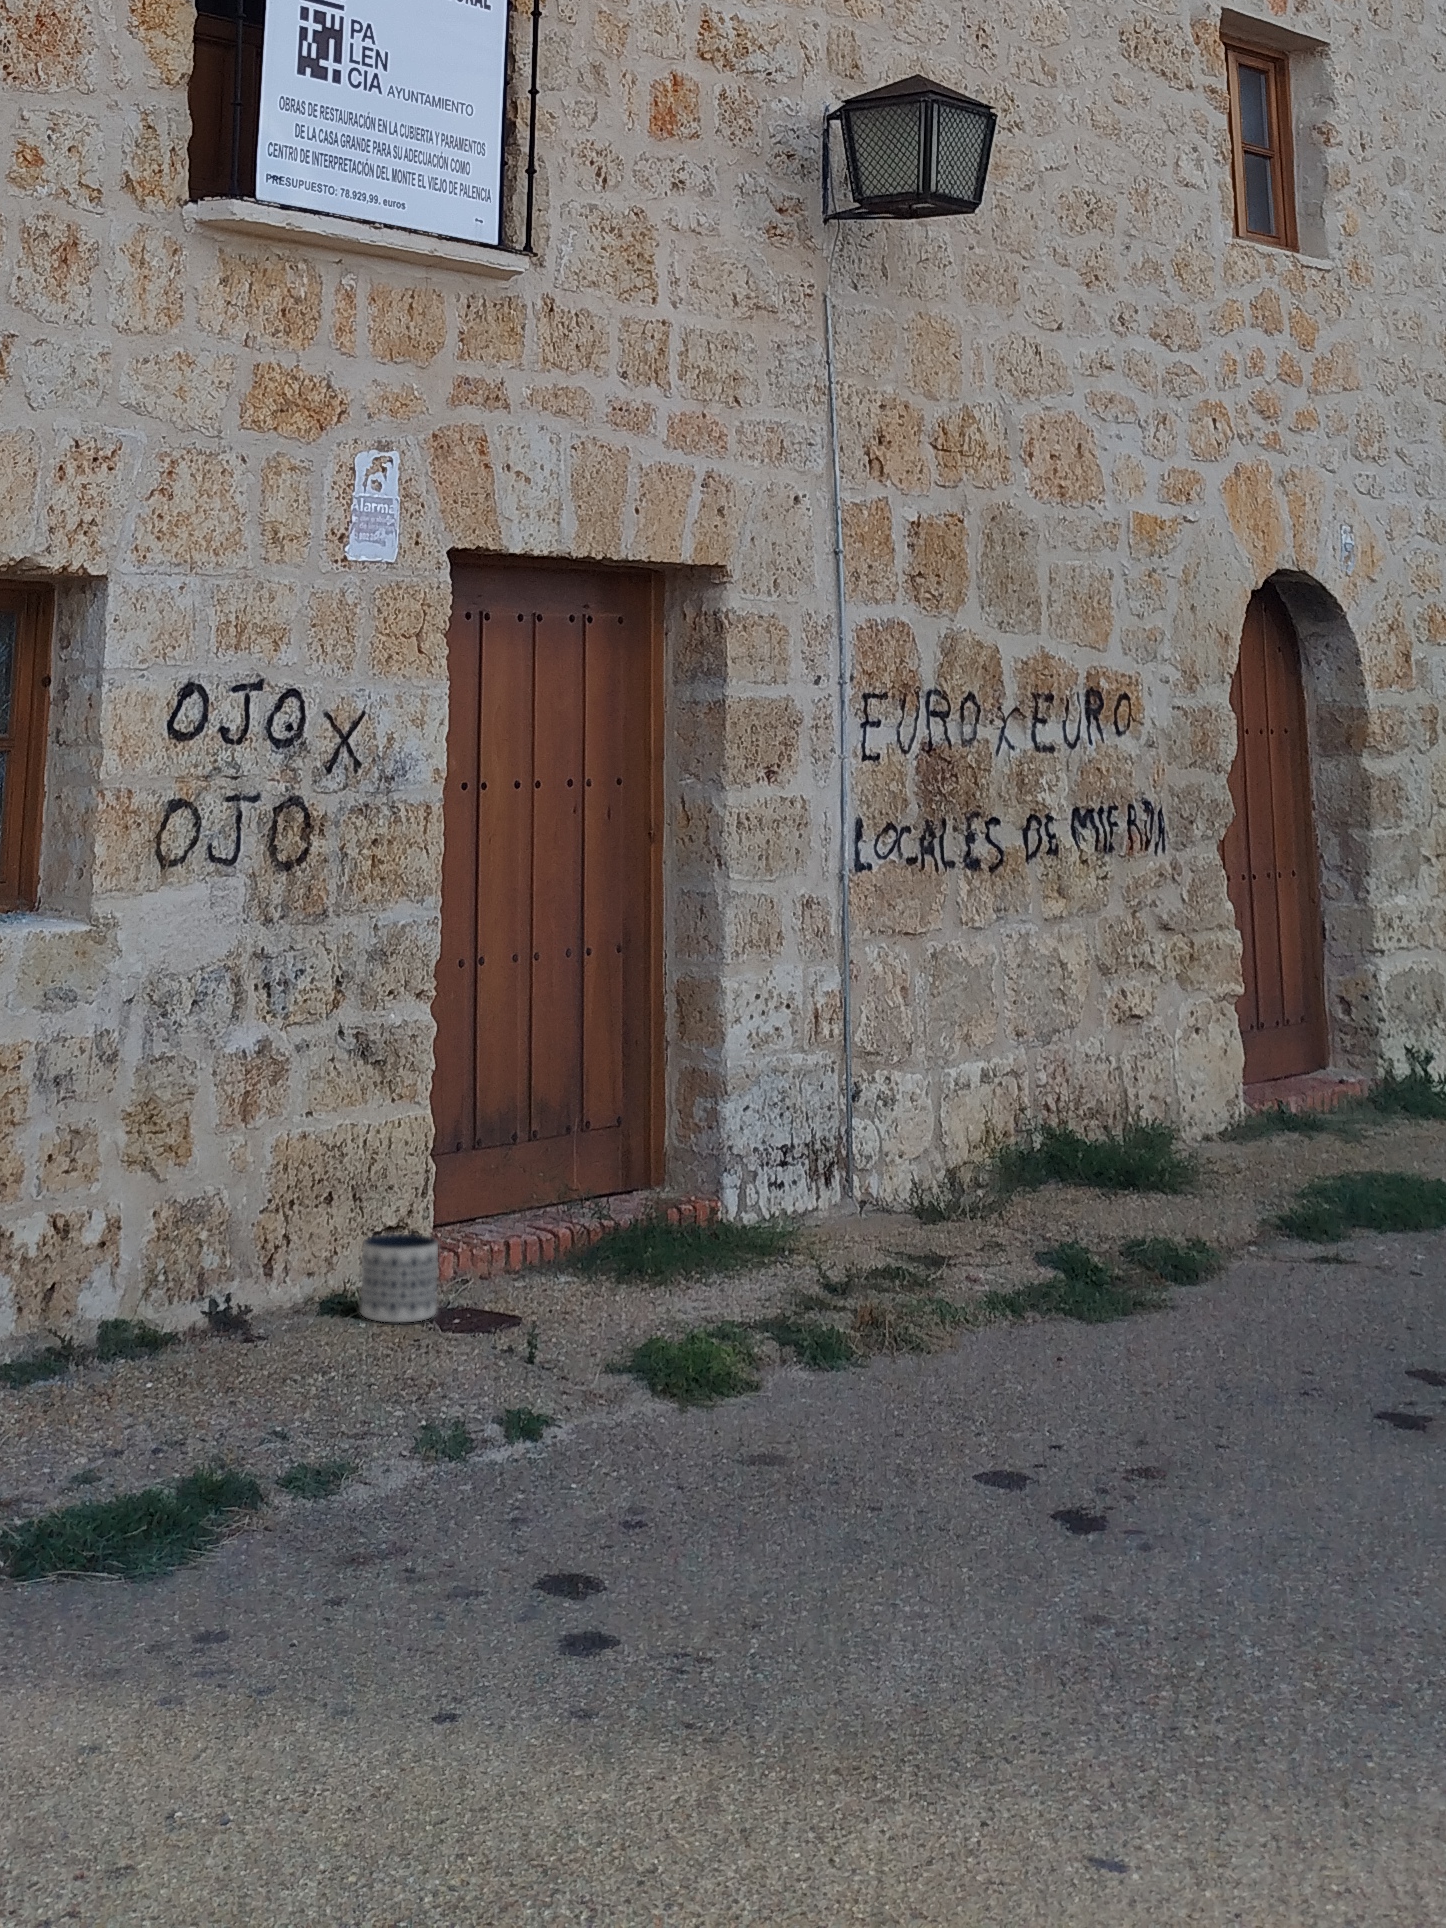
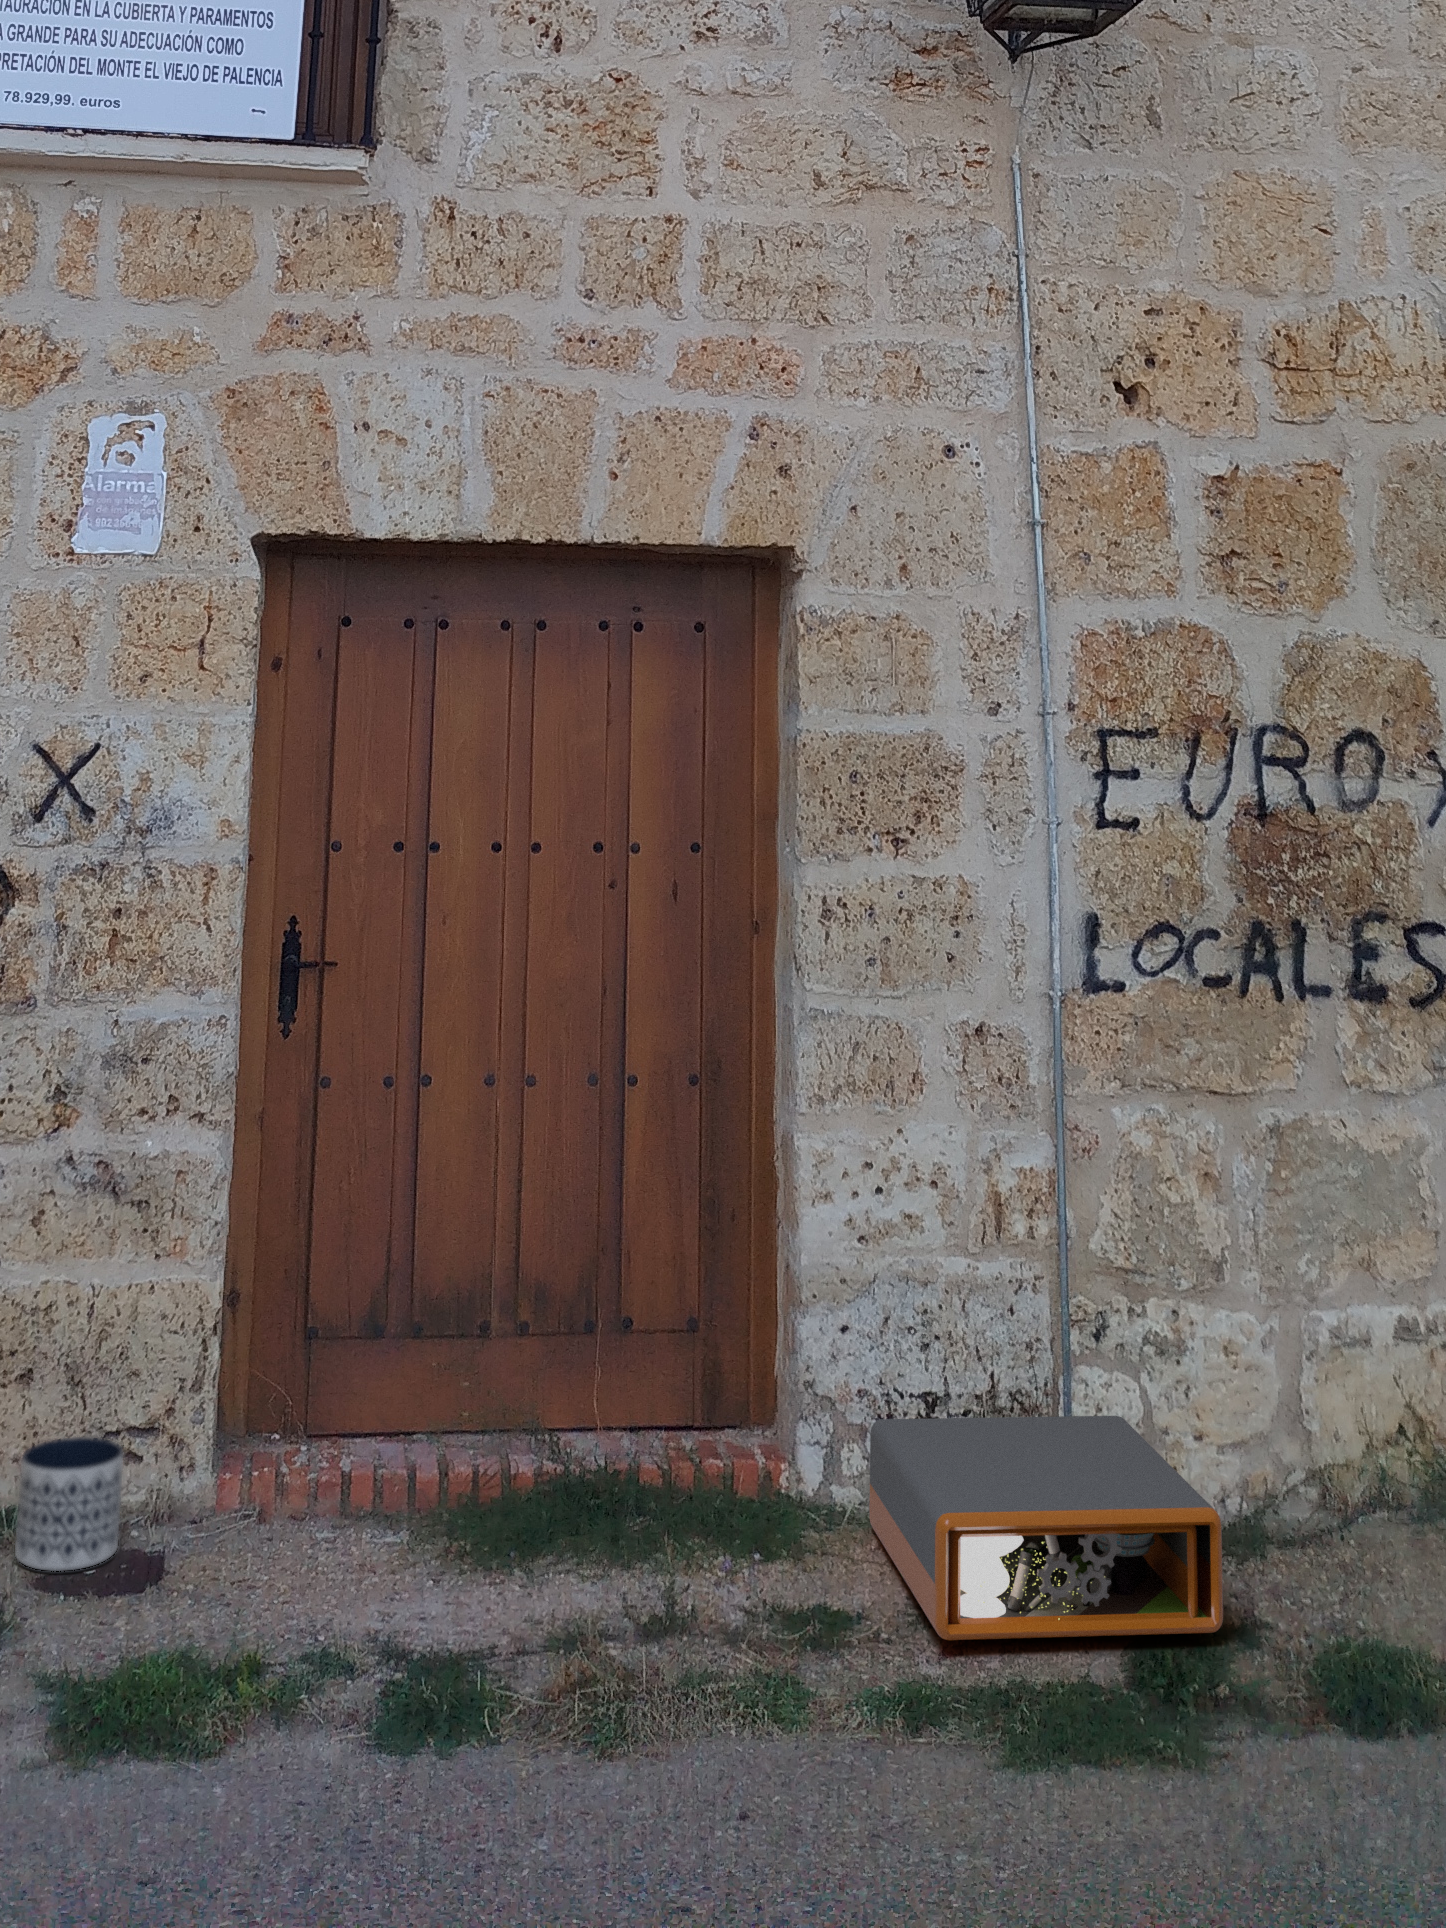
storage box: none [779,1148,1049,1262] -> present [869,1416,1223,1640]

